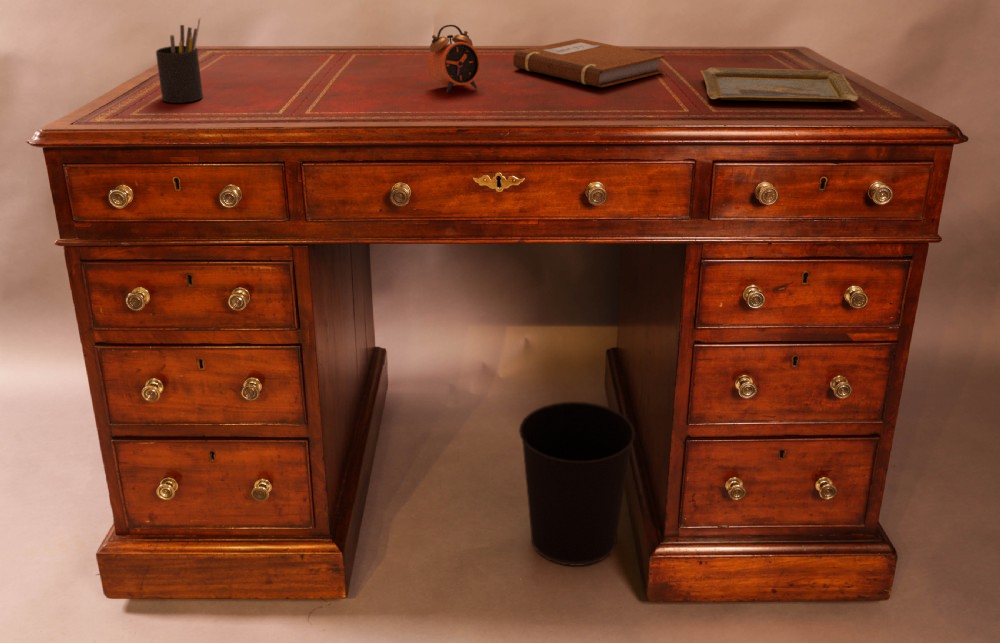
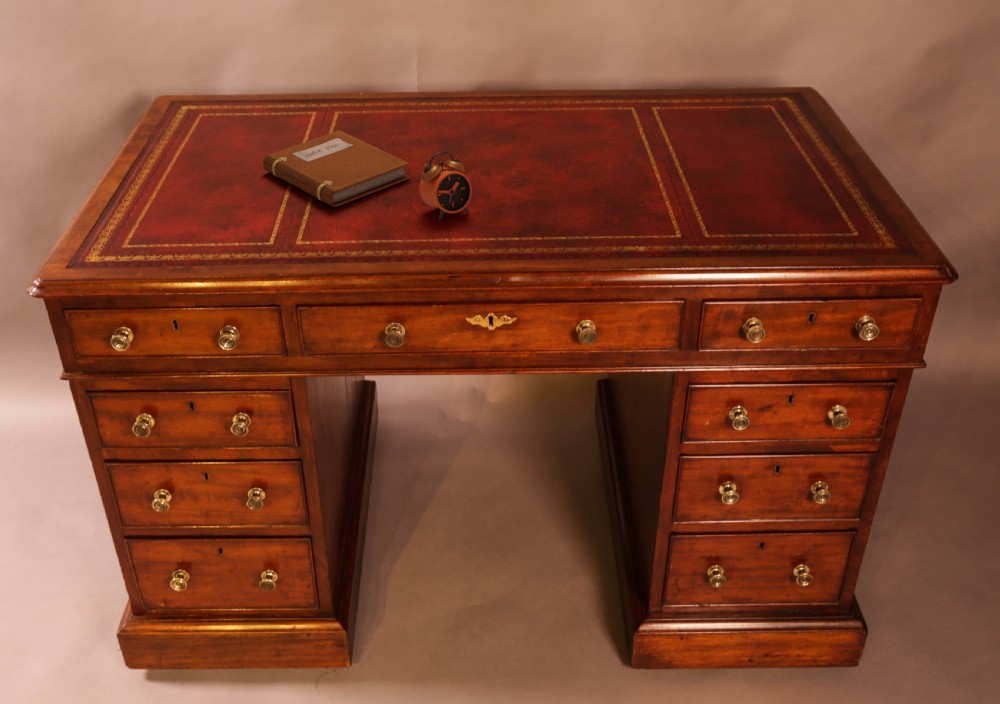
pen holder: present [156,18,203,103] -> none [148,155,196,238]
notebook: present [513,39,664,87] -> present [263,130,410,207]
tray: present [701,67,858,102] -> none [693,183,848,239]
wastebasket: present [519,402,635,566] -> none [513,473,624,629]

